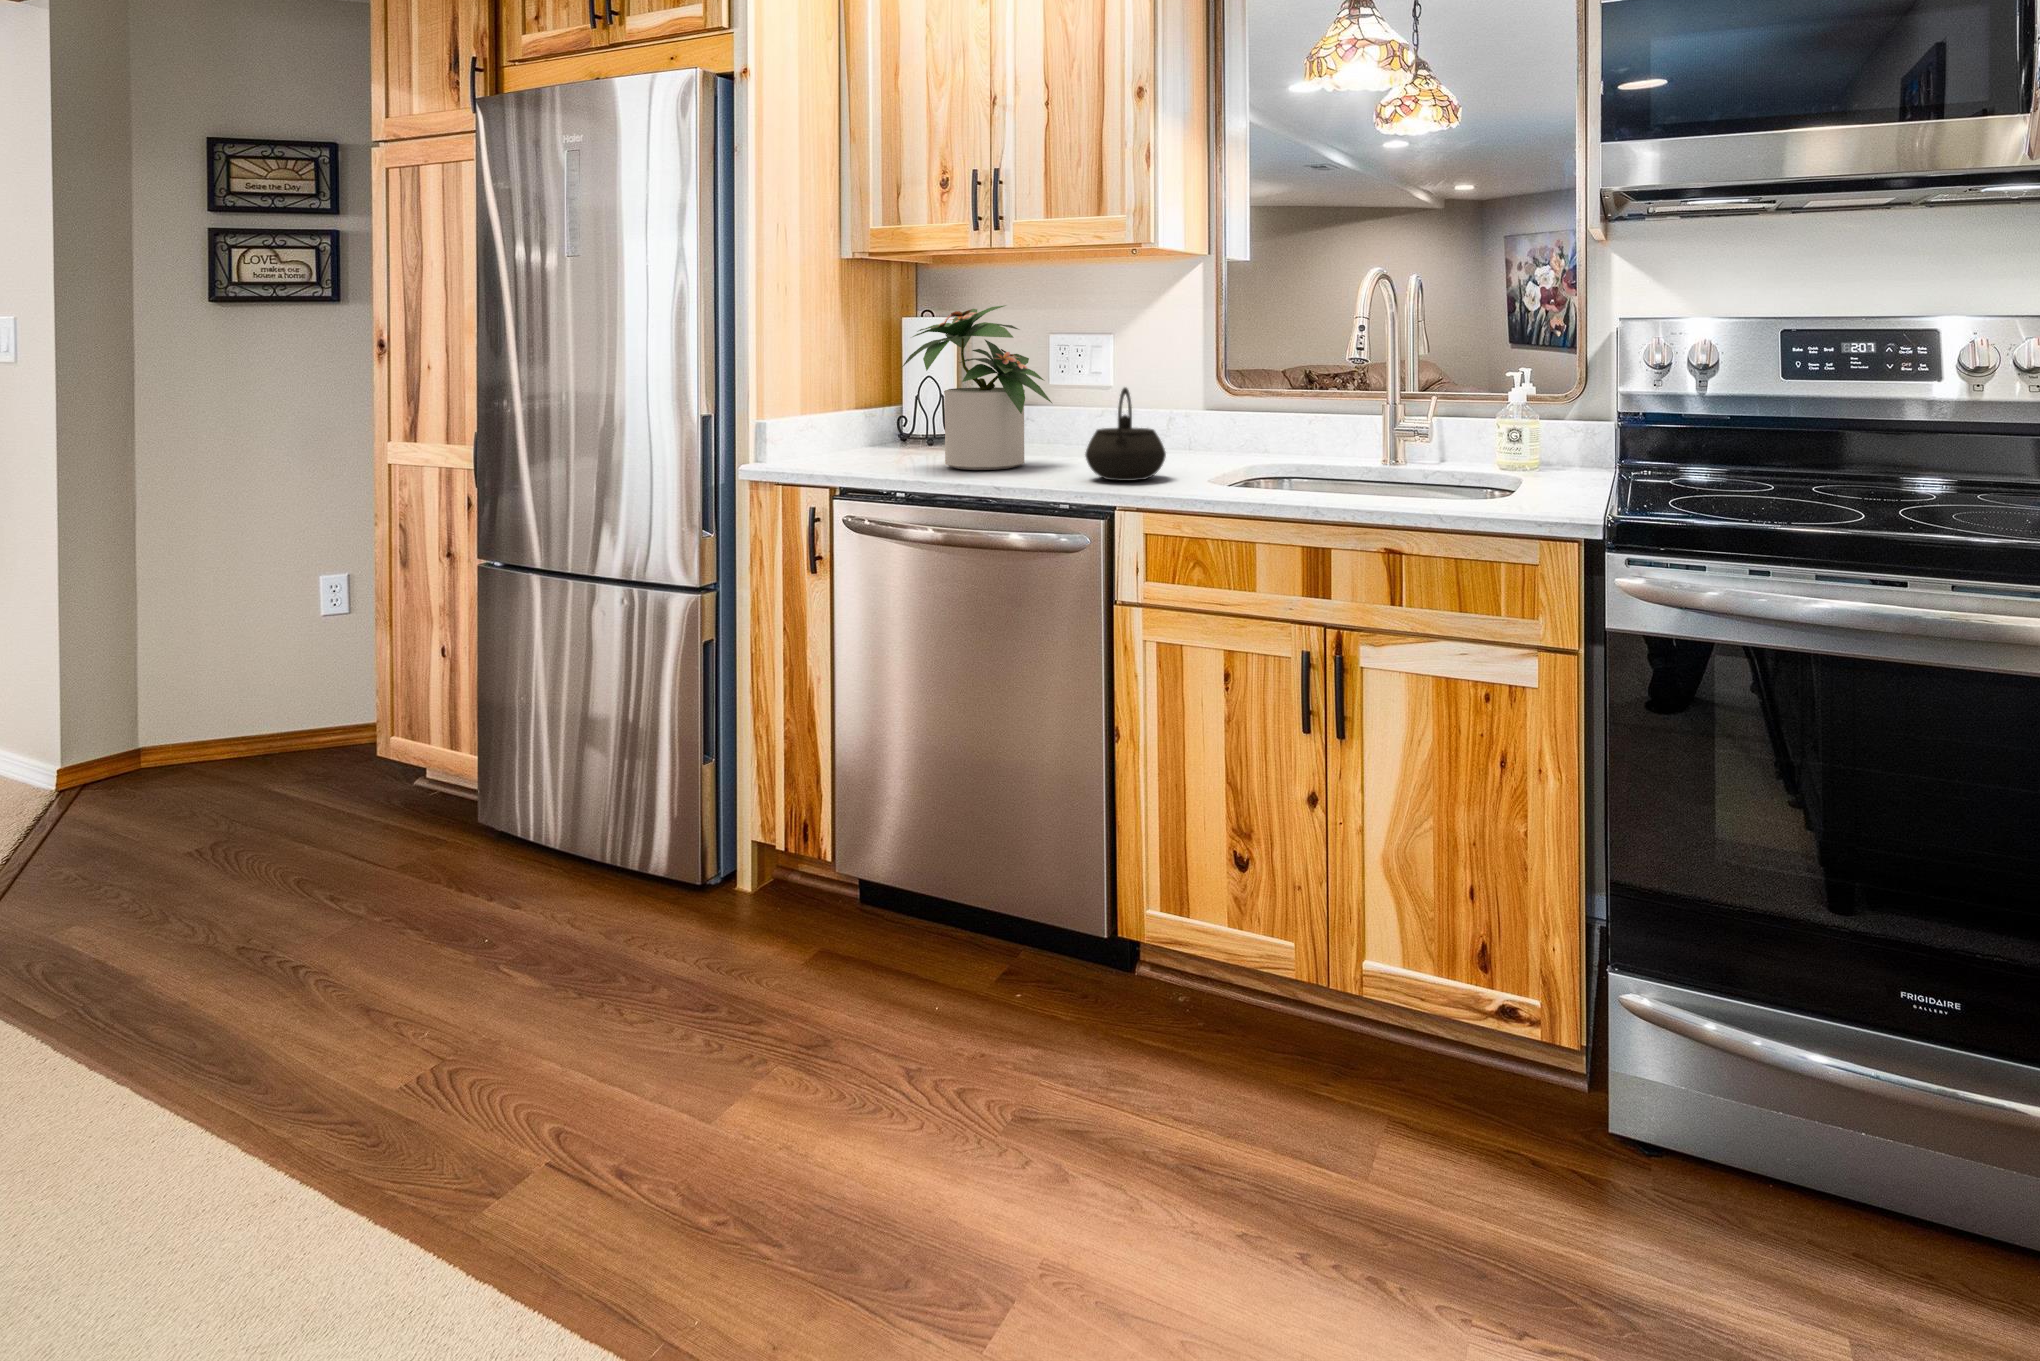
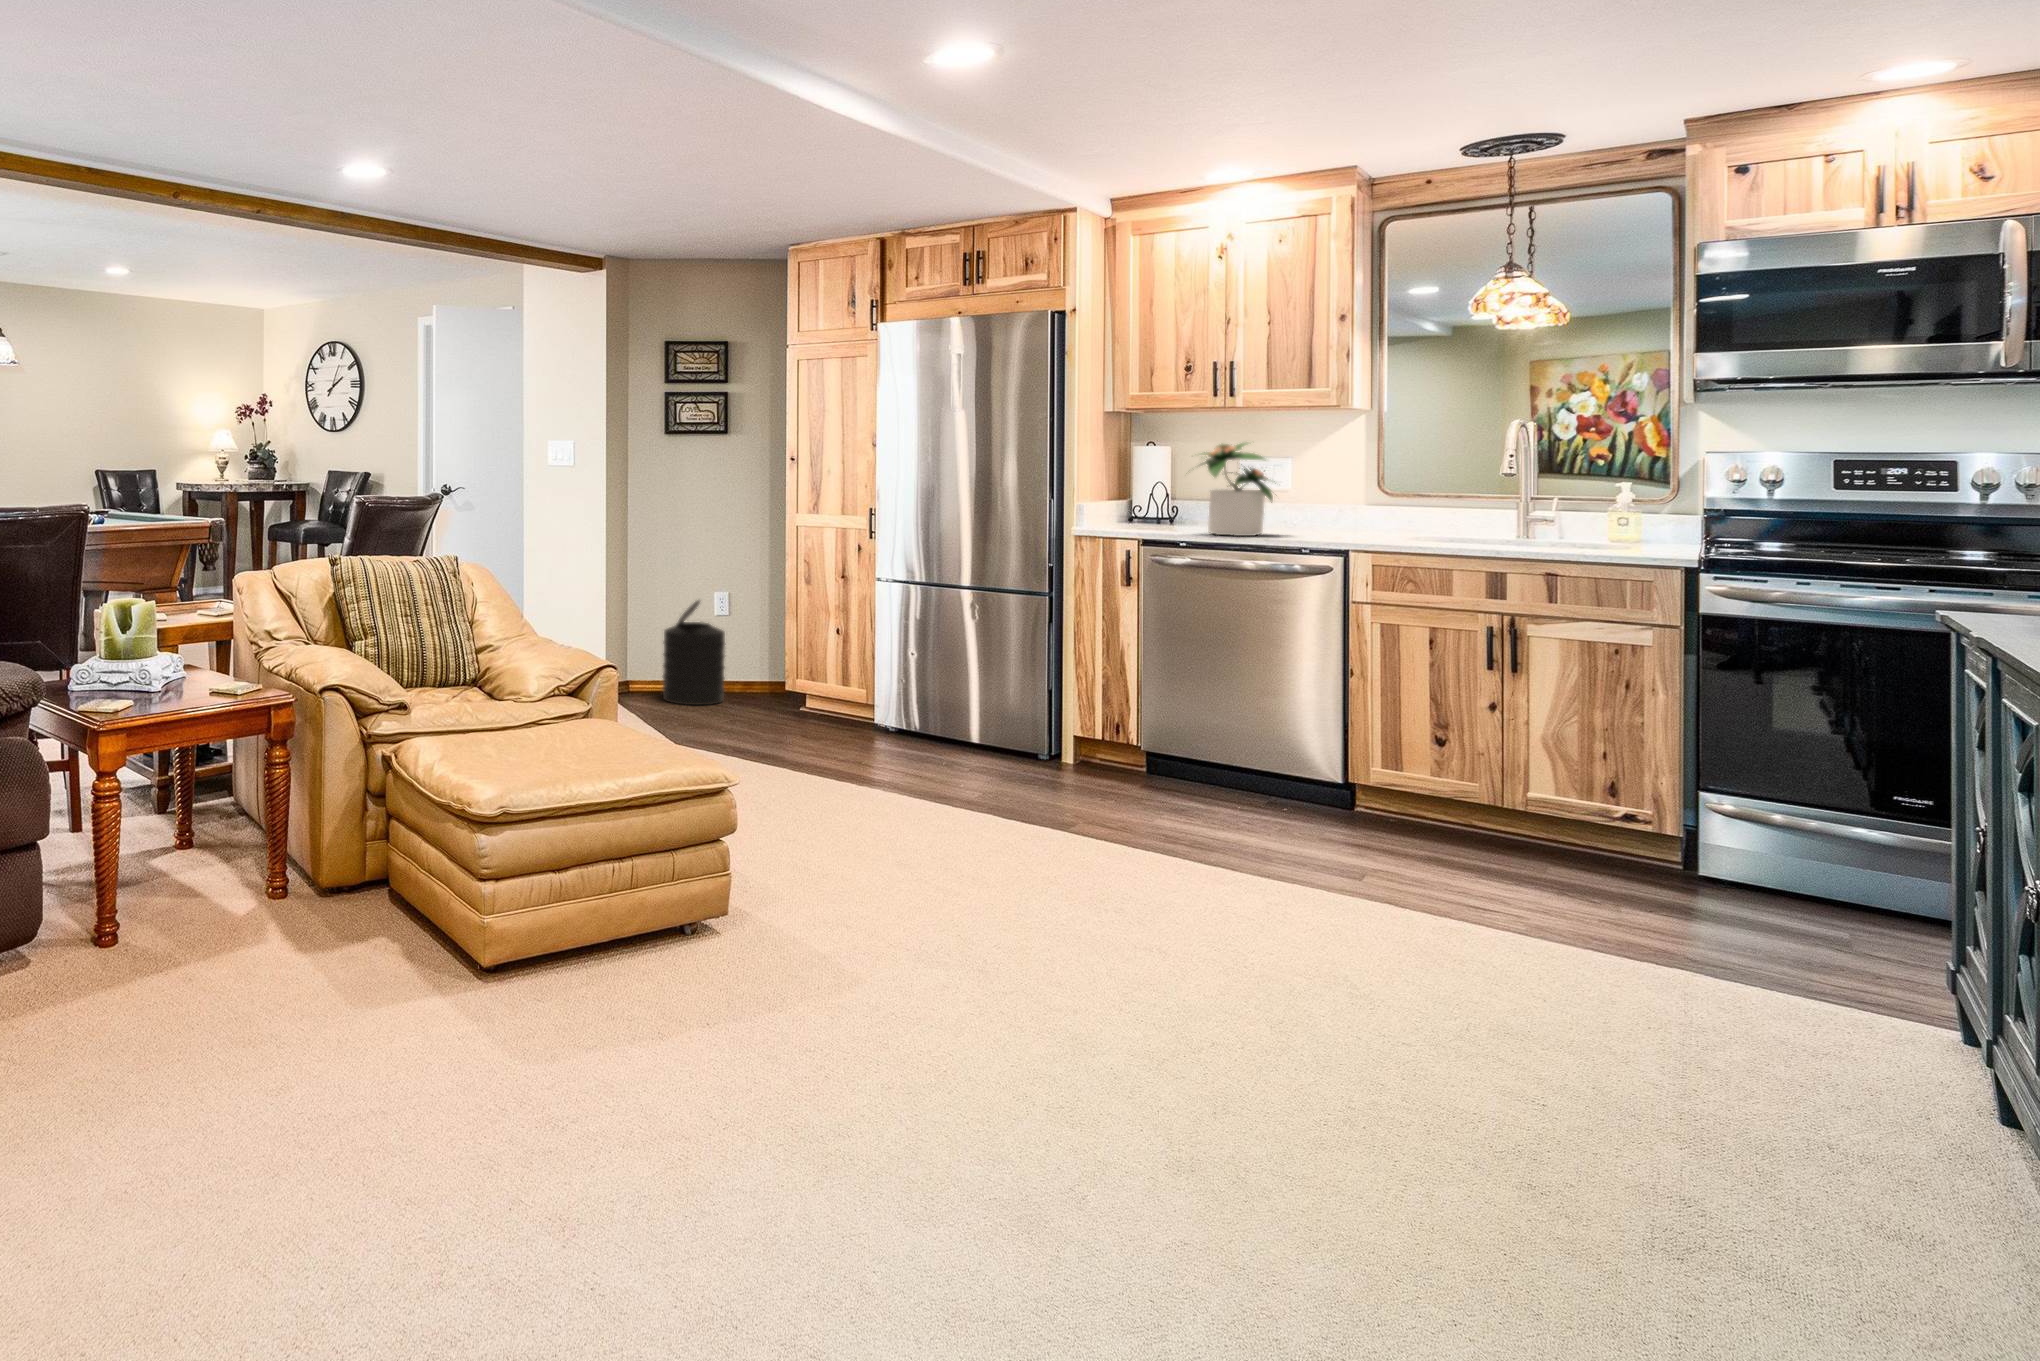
kettle: present [1085,388,1166,481] -> none [1325,489,1381,541]
trash can: none [167,588,302,790] -> present [663,600,726,705]

